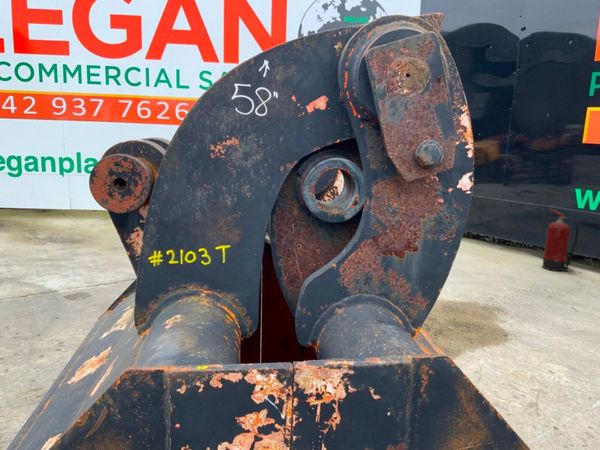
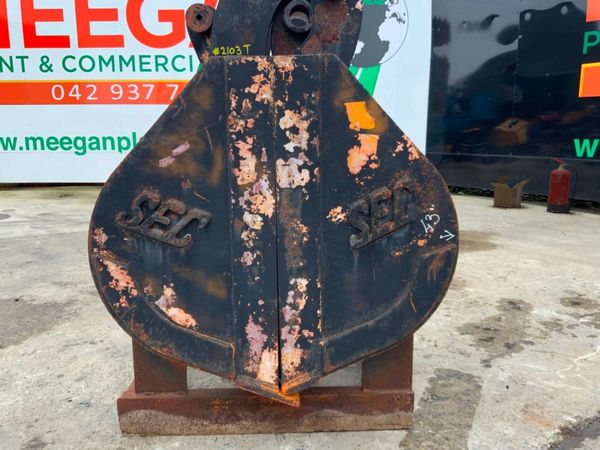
cardboard box: none [480,223,525,260] -> present [491,176,529,208]

